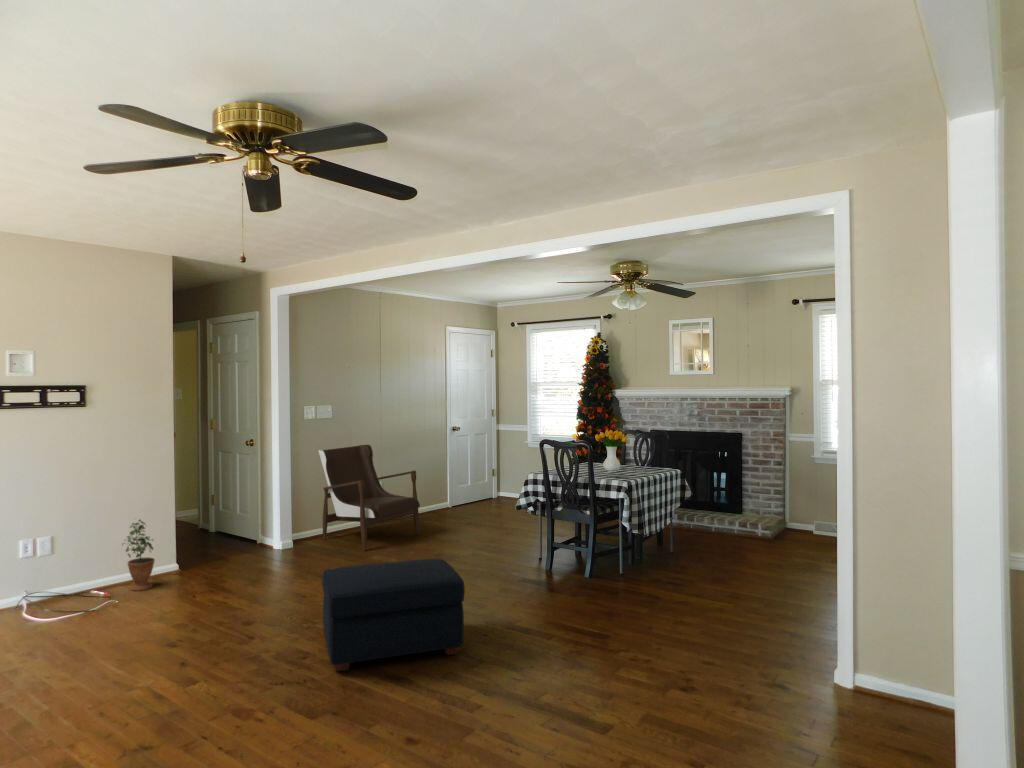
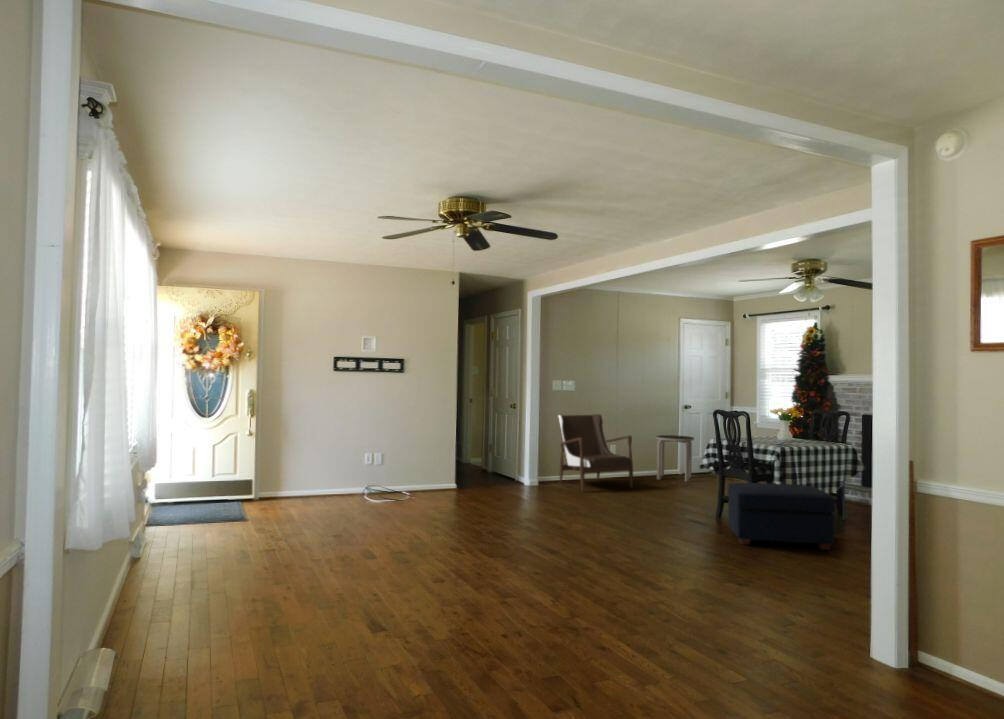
side table: none [428,461,471,517] -> present [656,435,694,482]
potted plant: present [122,520,155,591] -> none [420,447,439,493]
ottoman: present [322,559,465,671] -> present [728,483,835,550]

